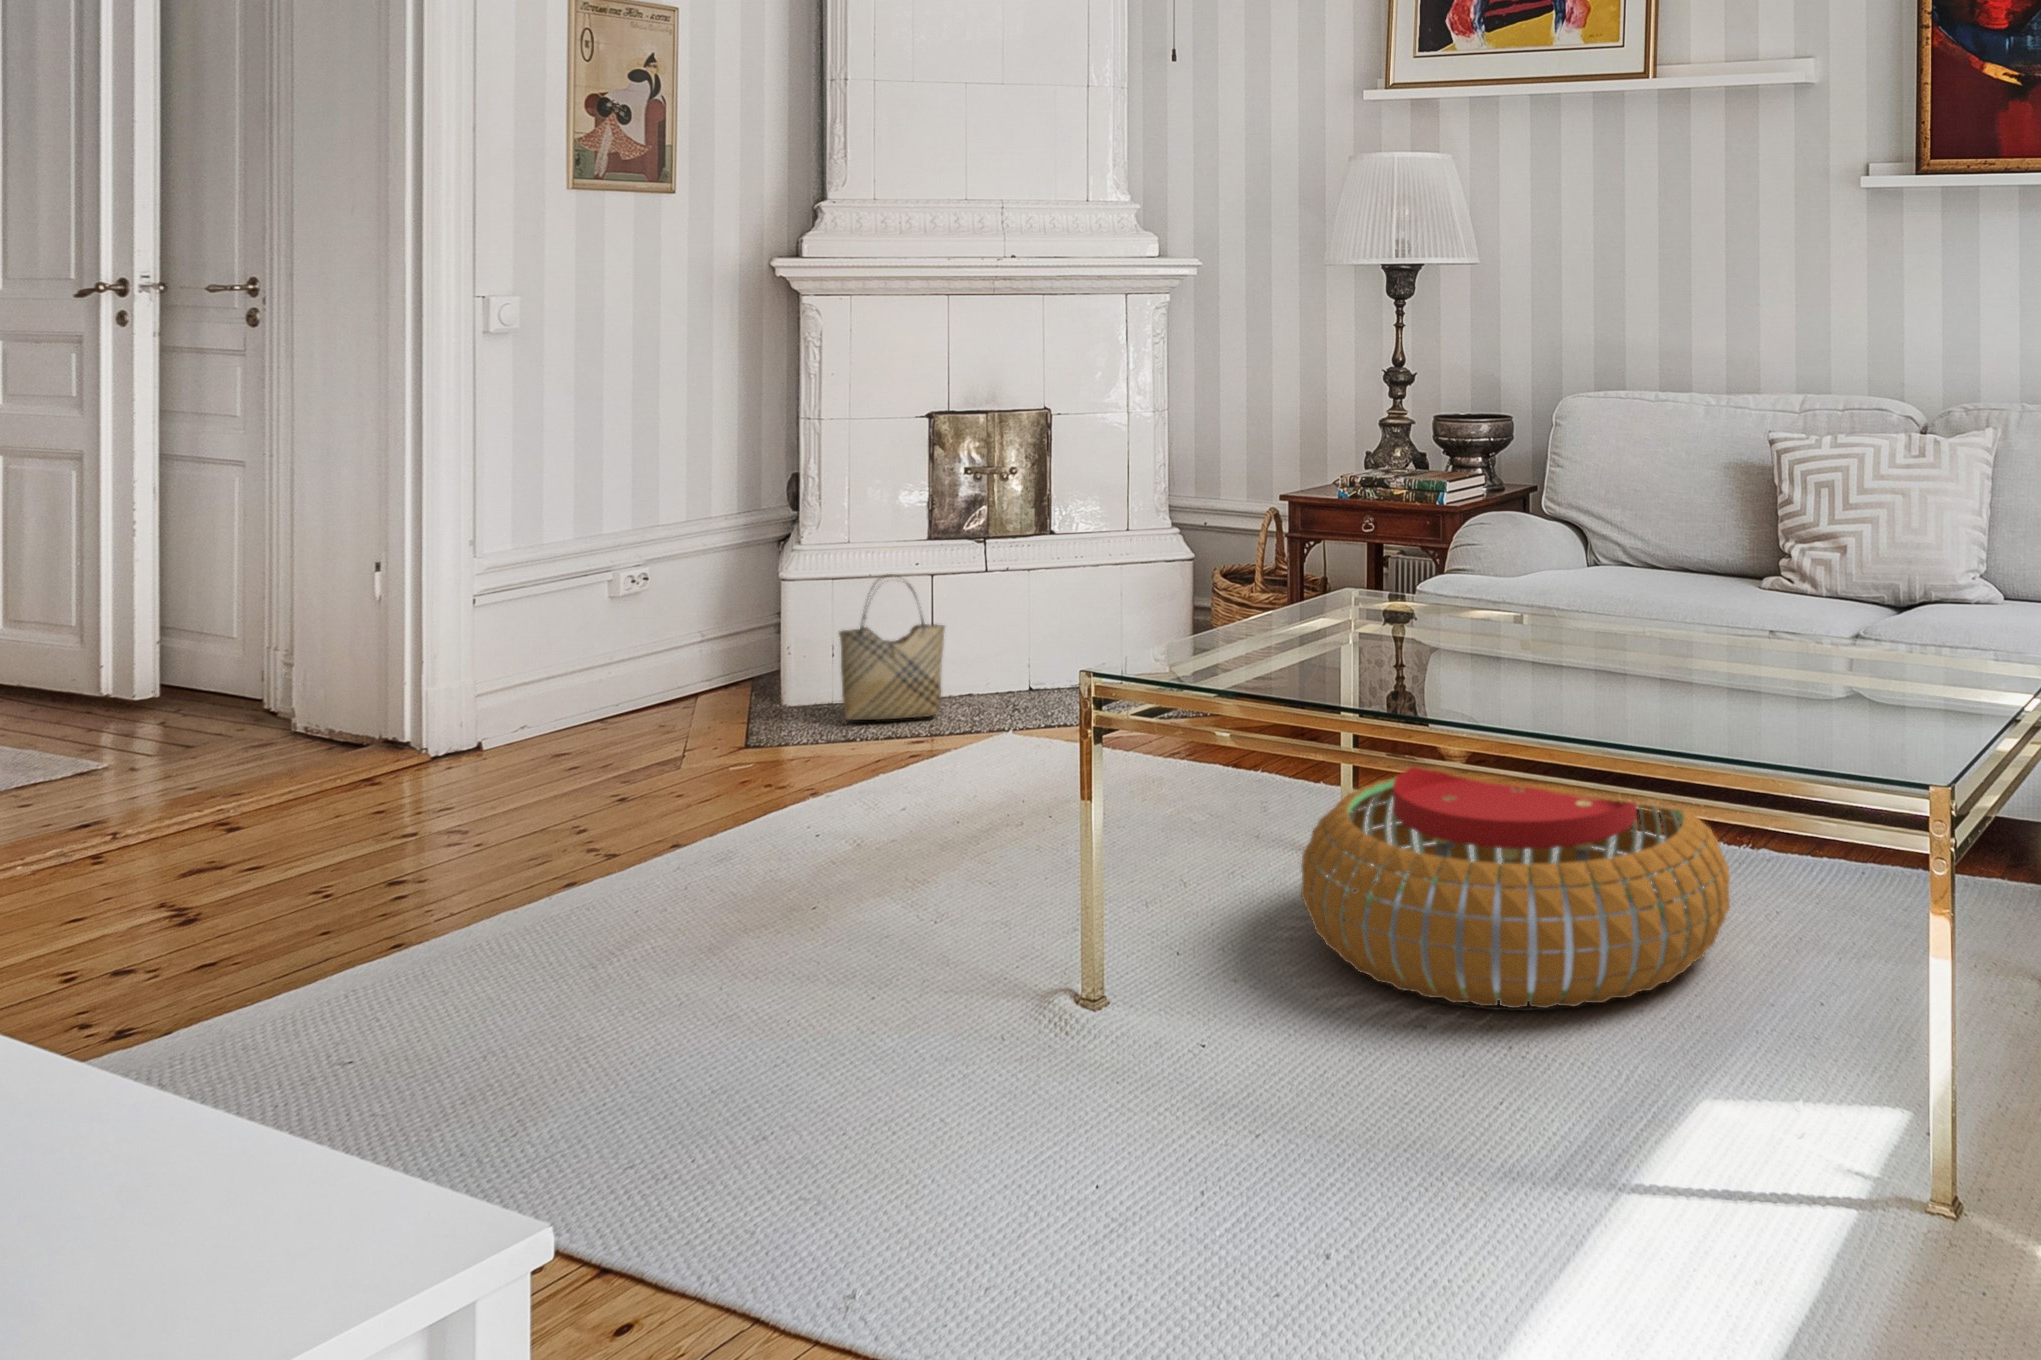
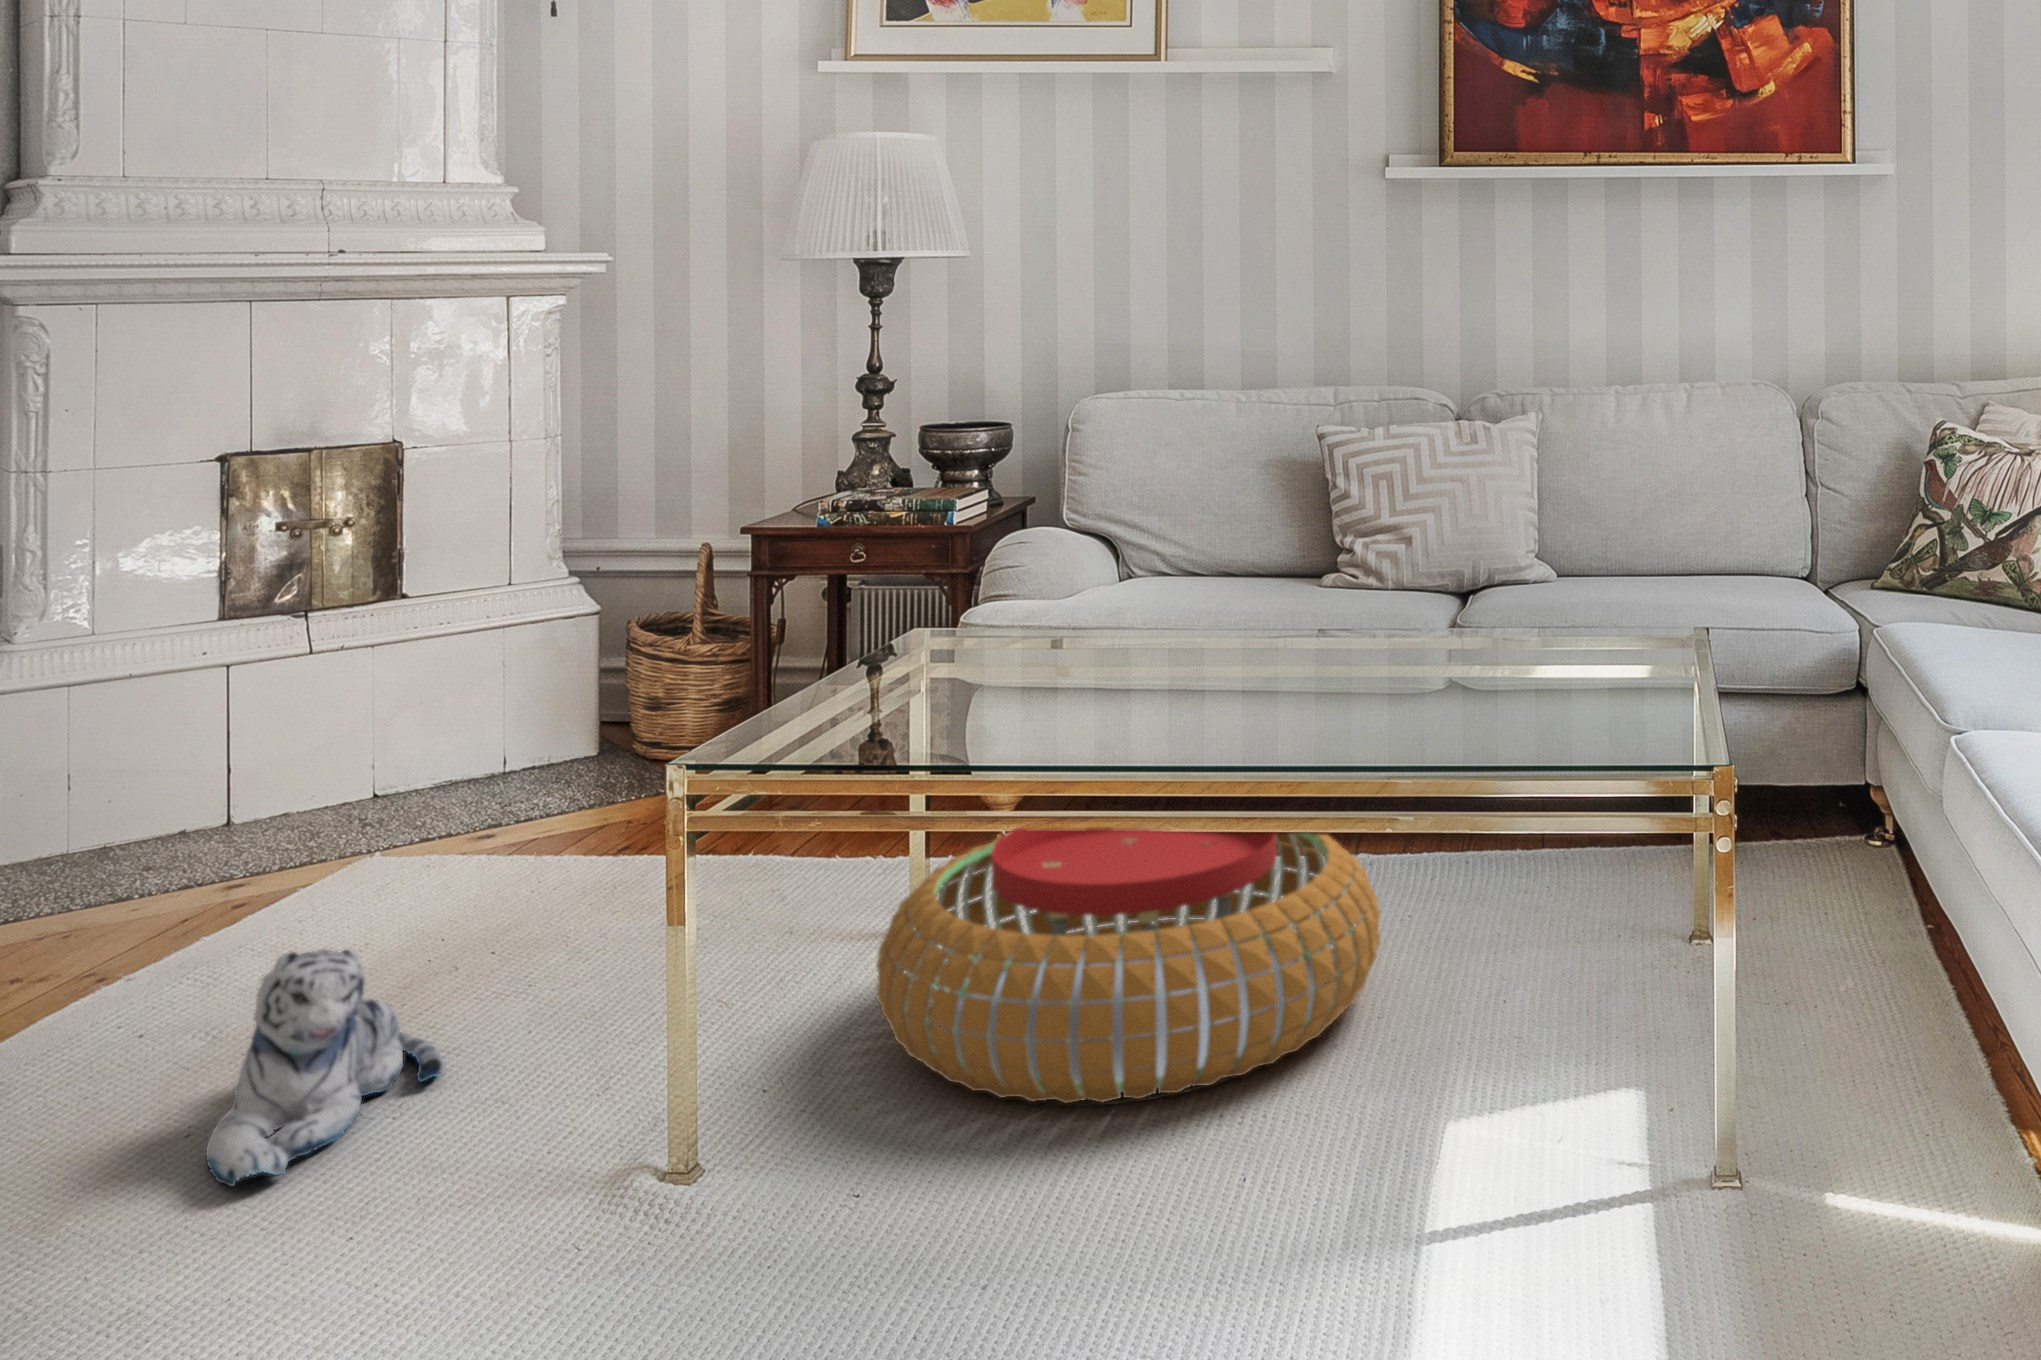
woven basket: present [839,574,945,720] -> none [53,682,235,891]
plush toy: none [868,773,1021,931] -> present [206,950,442,1187]

